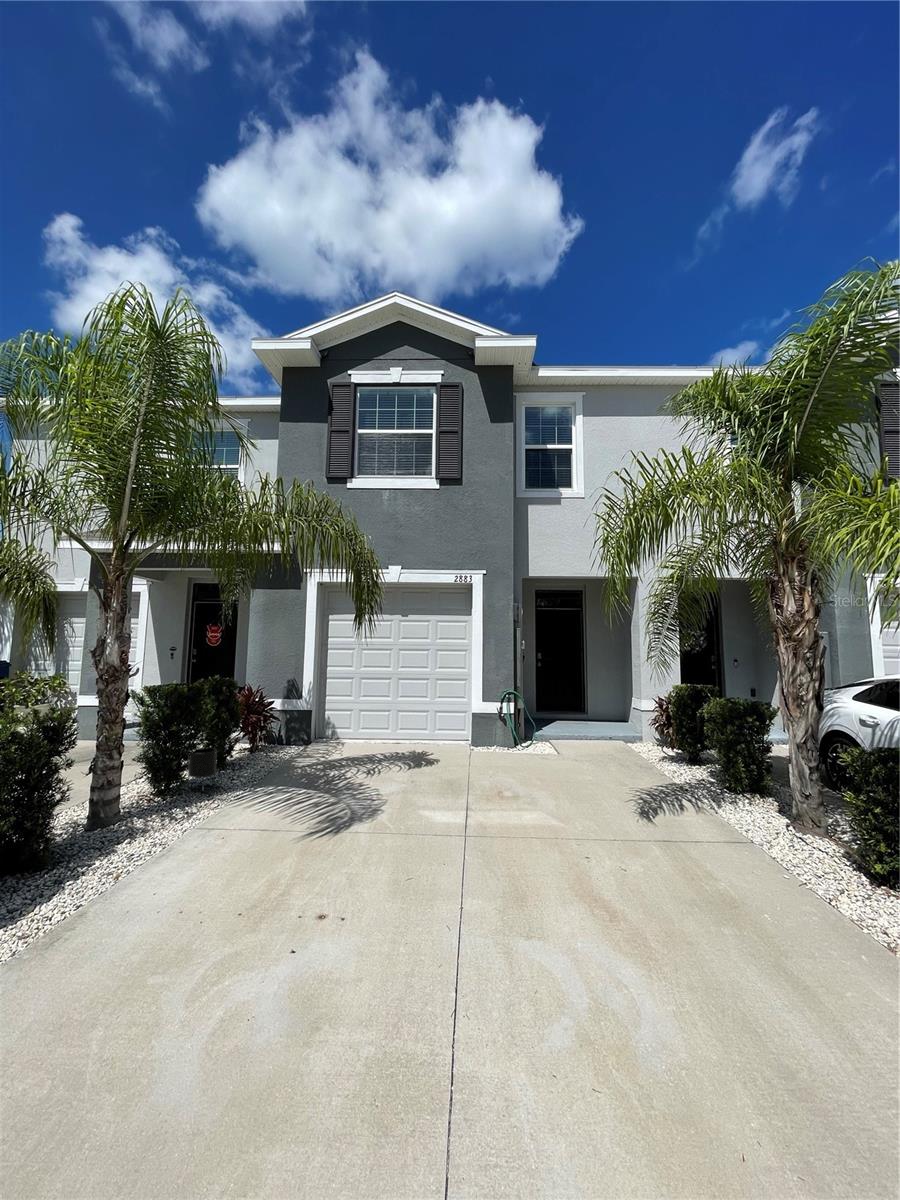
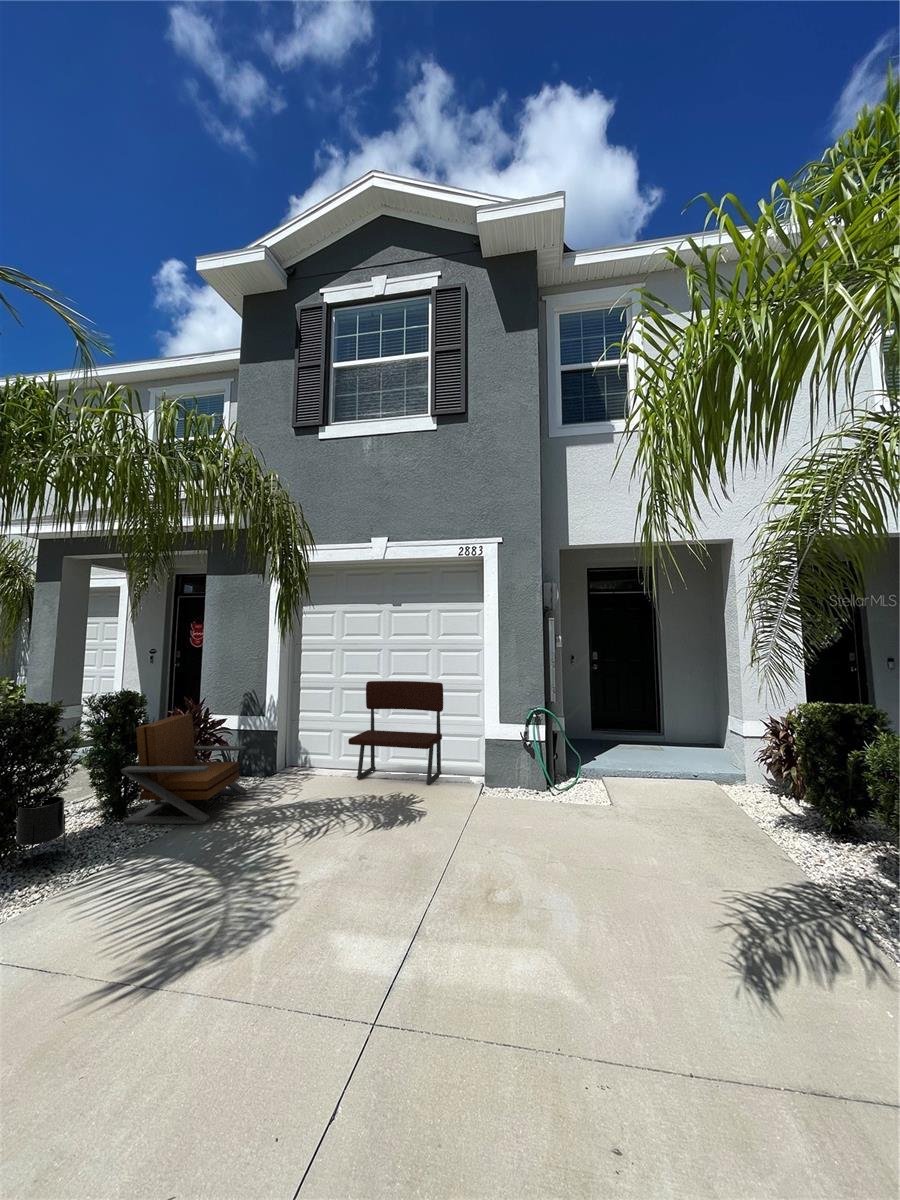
bench: none [376,673,442,746] -> present [348,681,443,785]
lounge chair: none [235,695,305,770] -> present [121,714,246,824]

